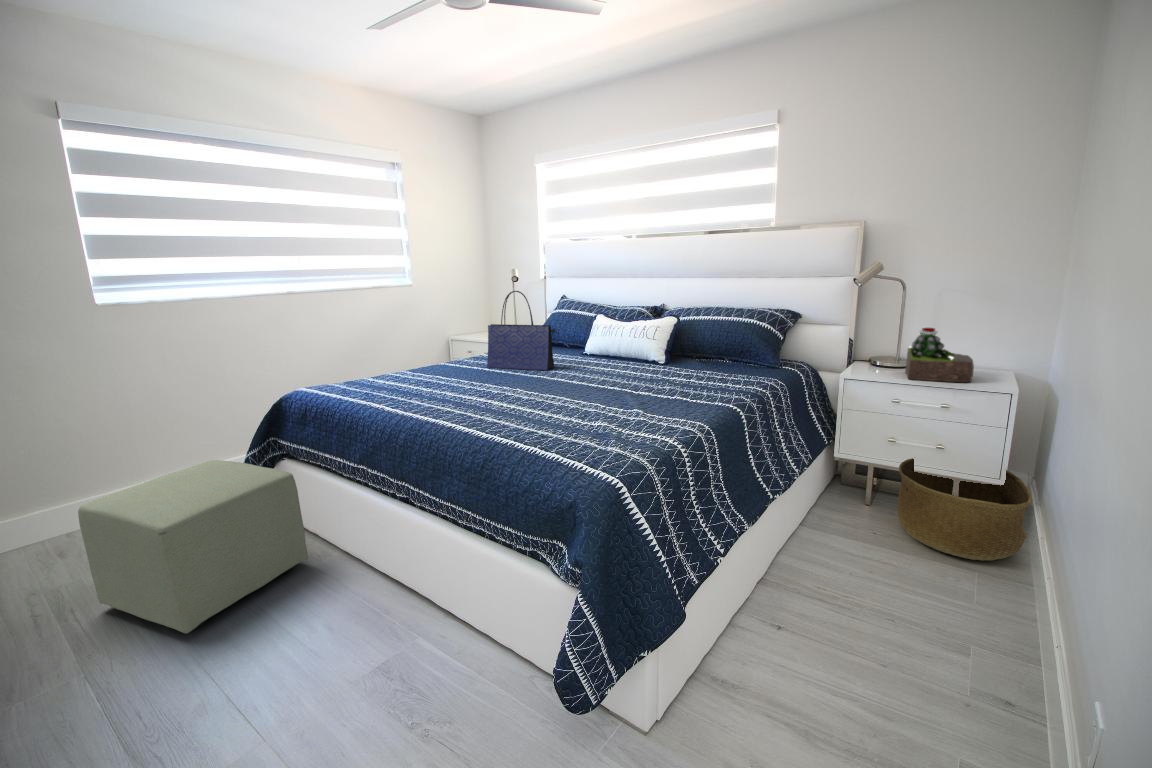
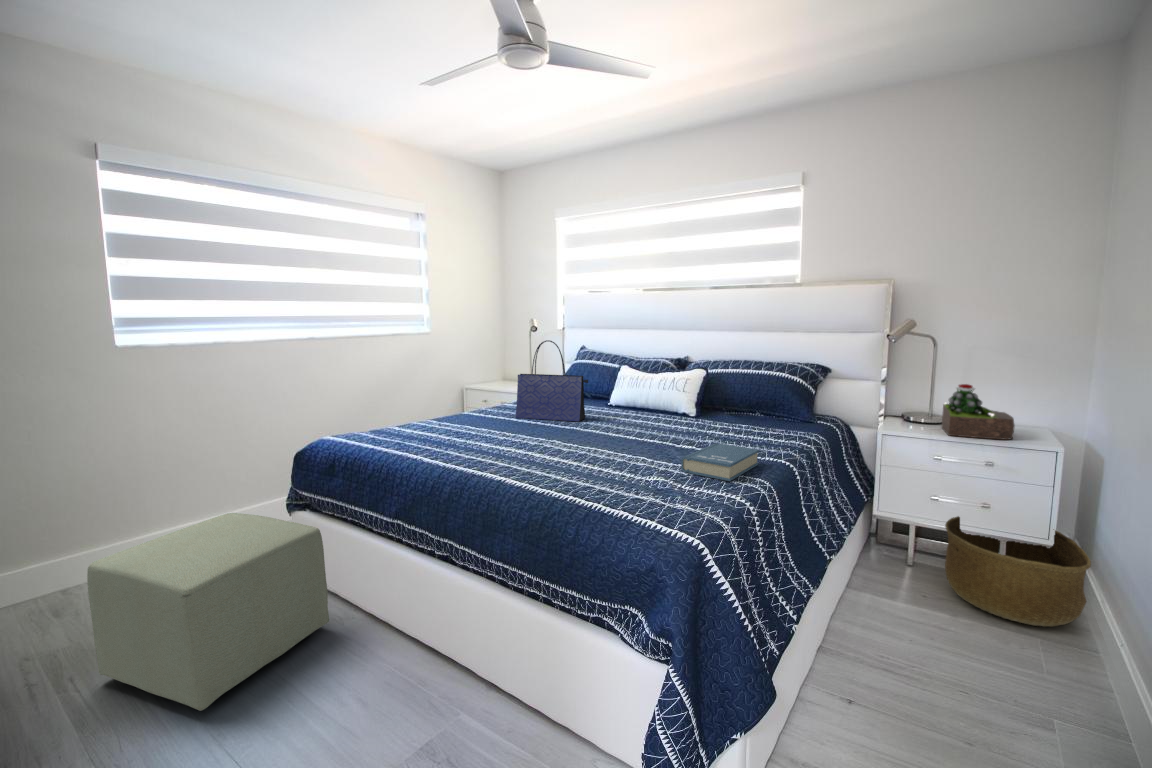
book: none [626,389,704,425] -> present [681,443,759,481]

